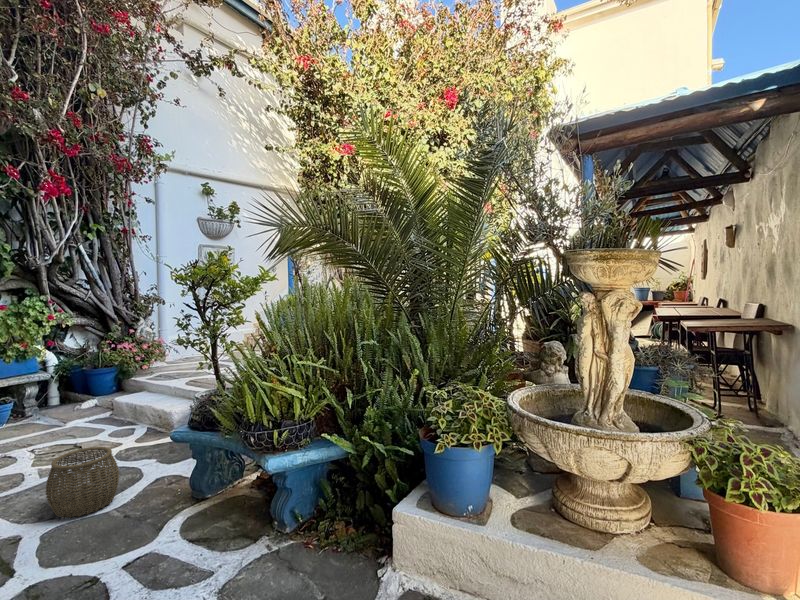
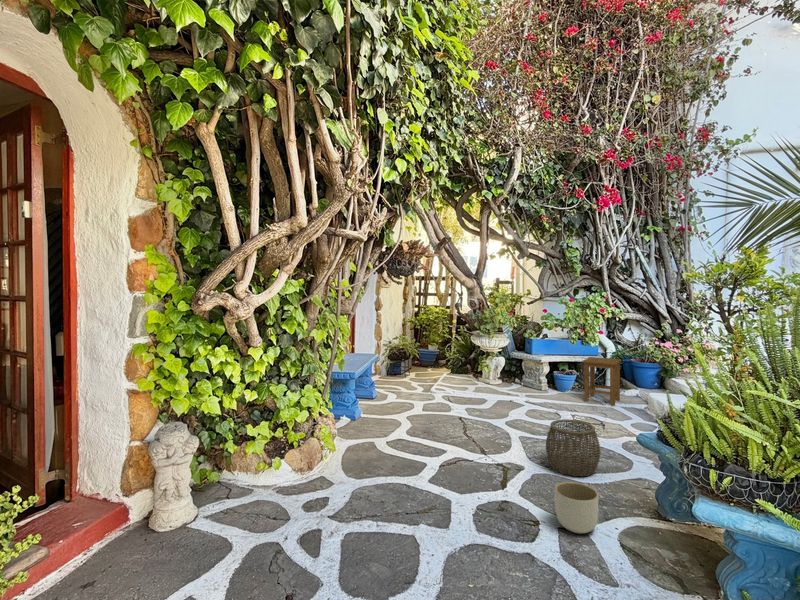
stool: none [28,370,77,431] -> present [583,357,621,406]
planter: none [111,505,162,563] -> present [555,482,598,533]

